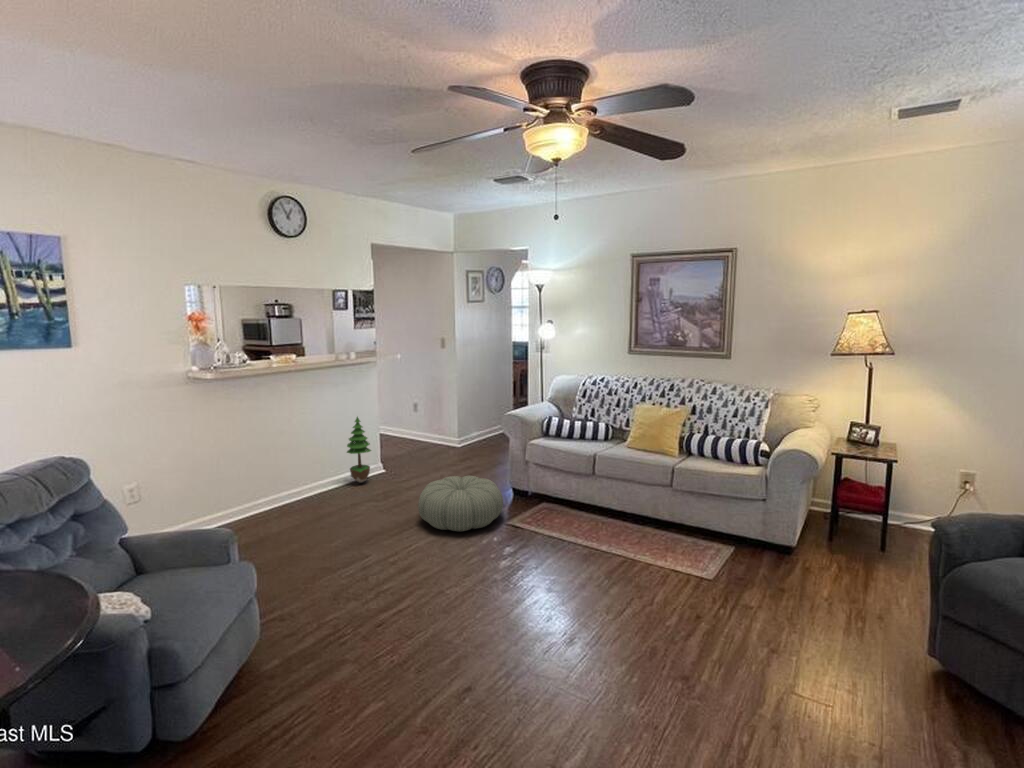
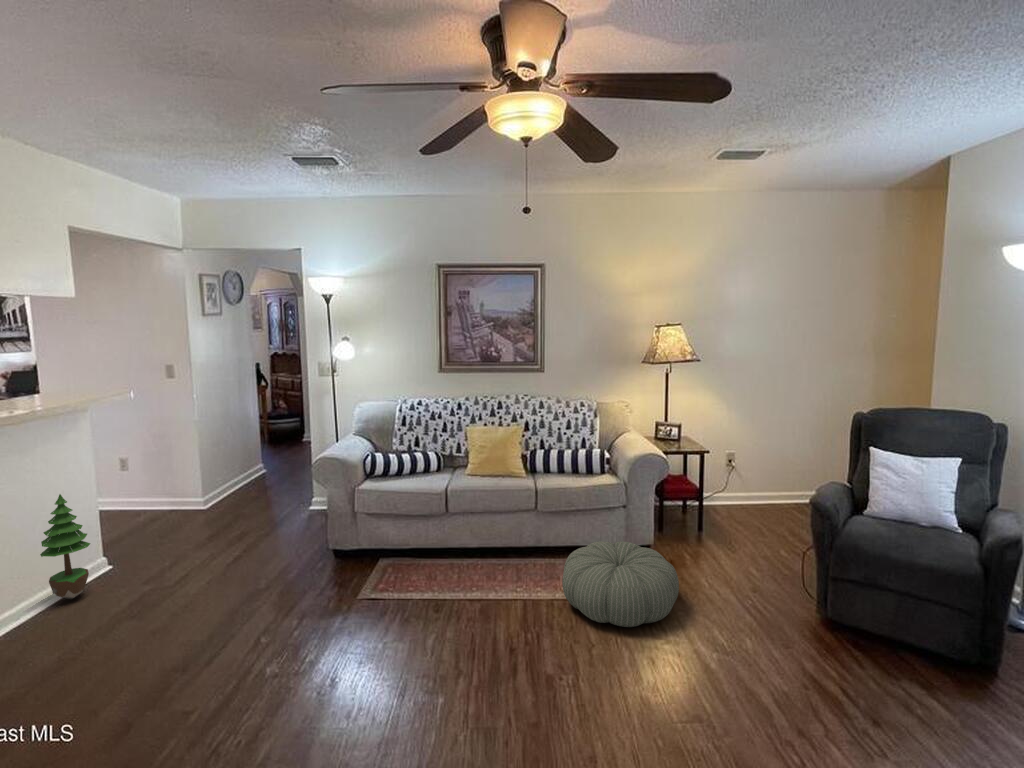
pouf: present [418,476,503,531] -> present [562,541,679,627]

